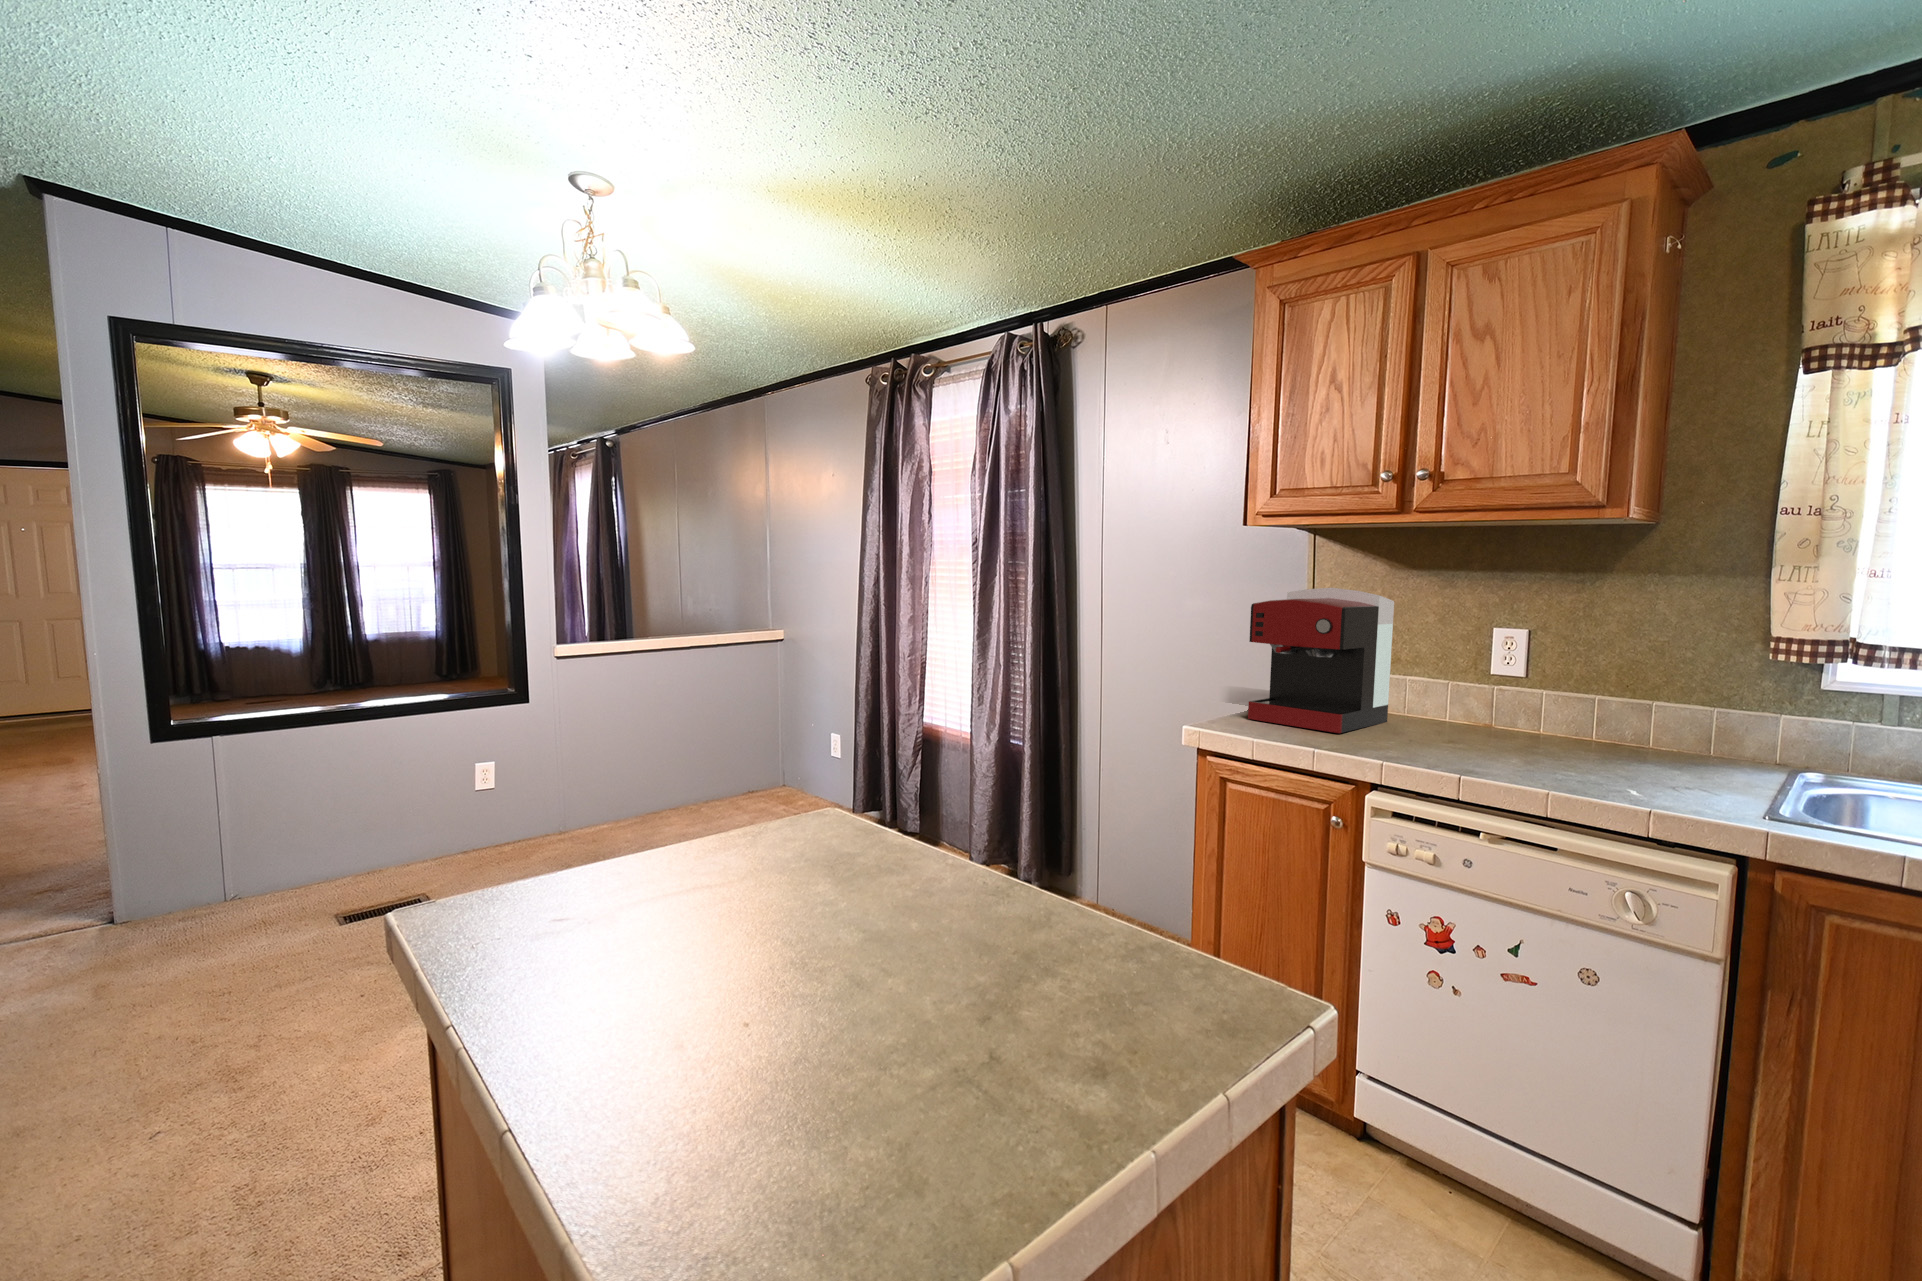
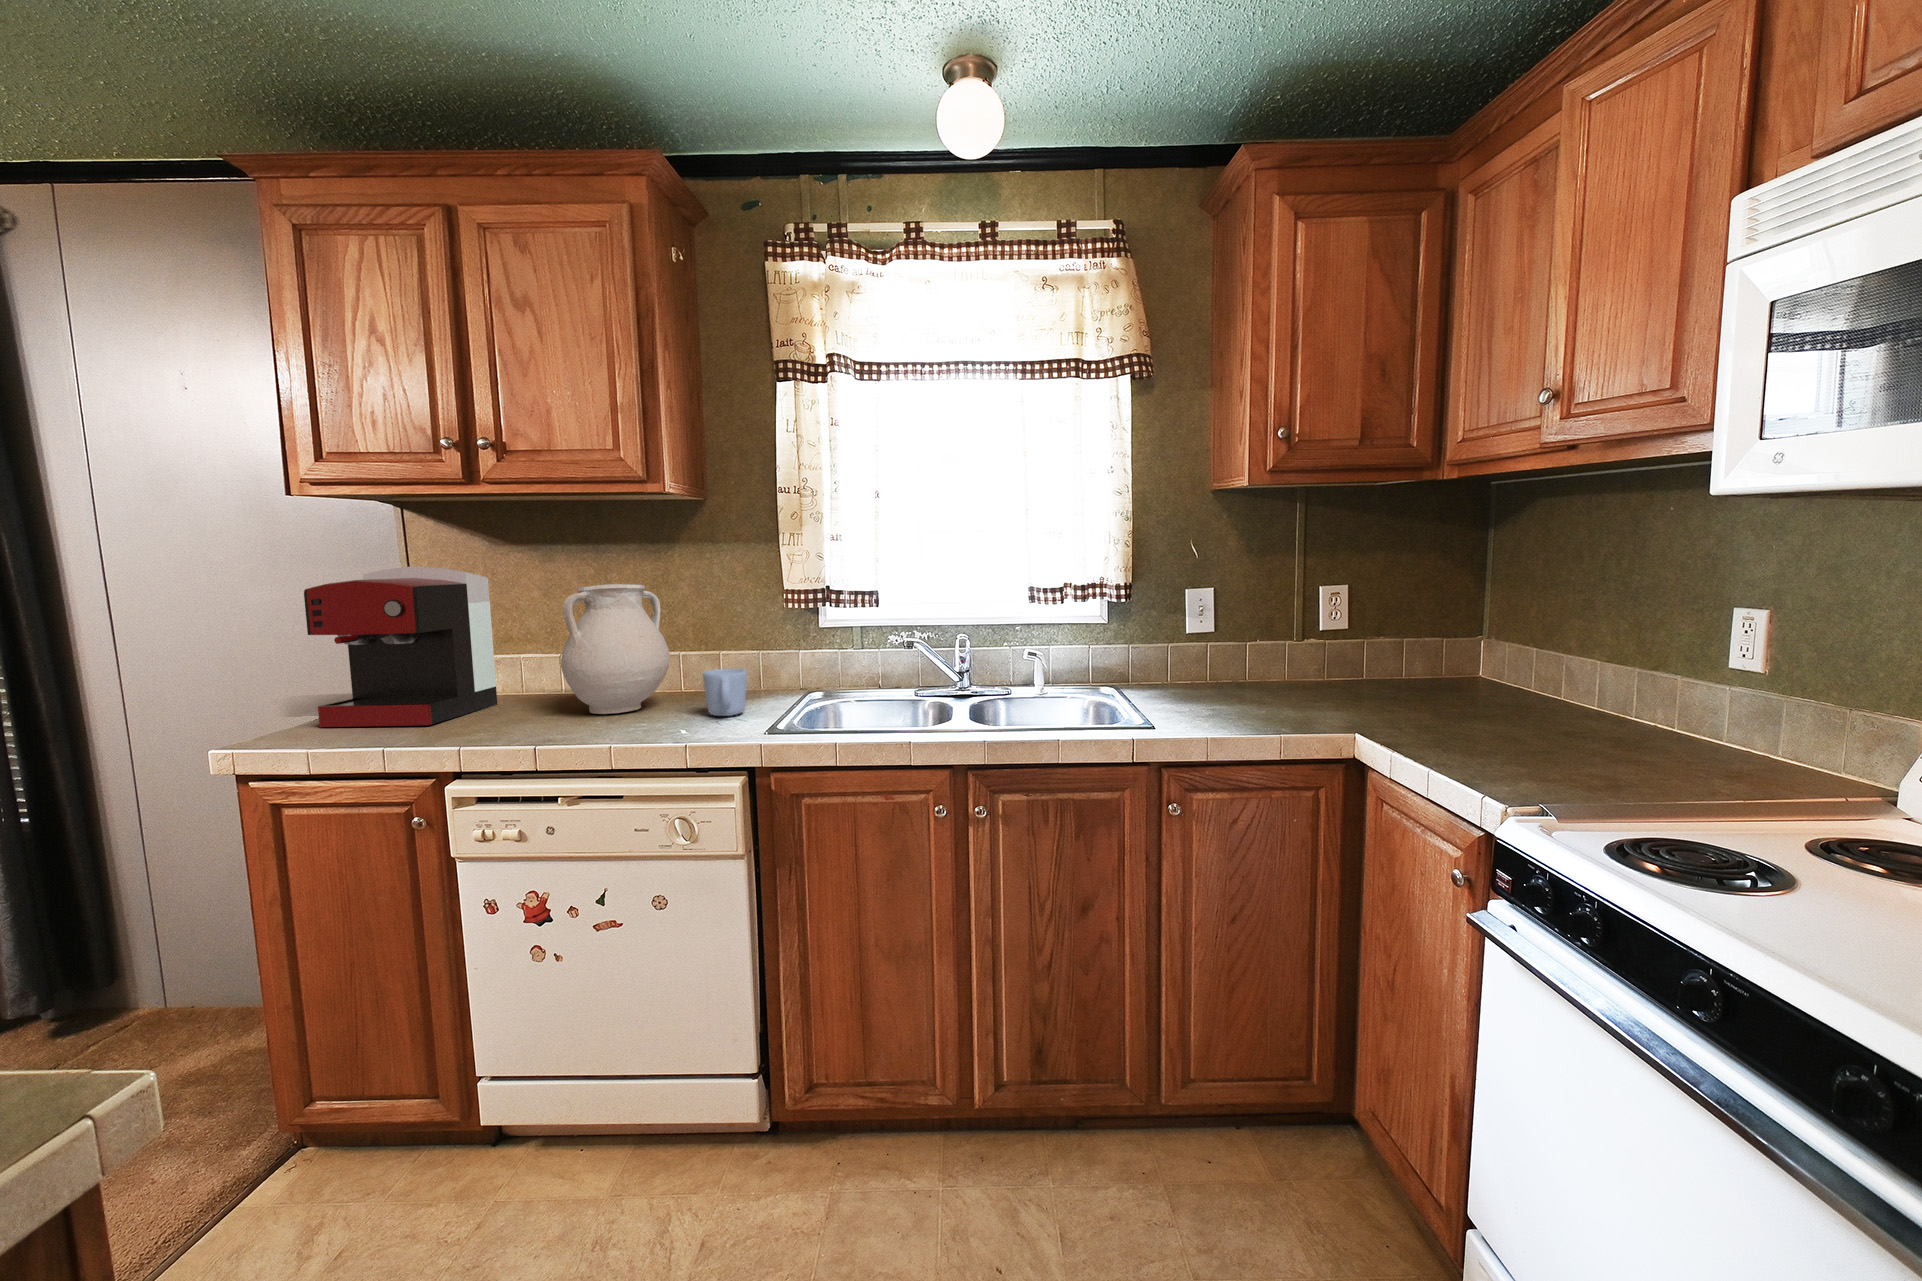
vase: none [1472,618,1601,755] -> present [561,584,670,714]
mug: none [1656,726,1724,785] -> present [702,669,747,716]

